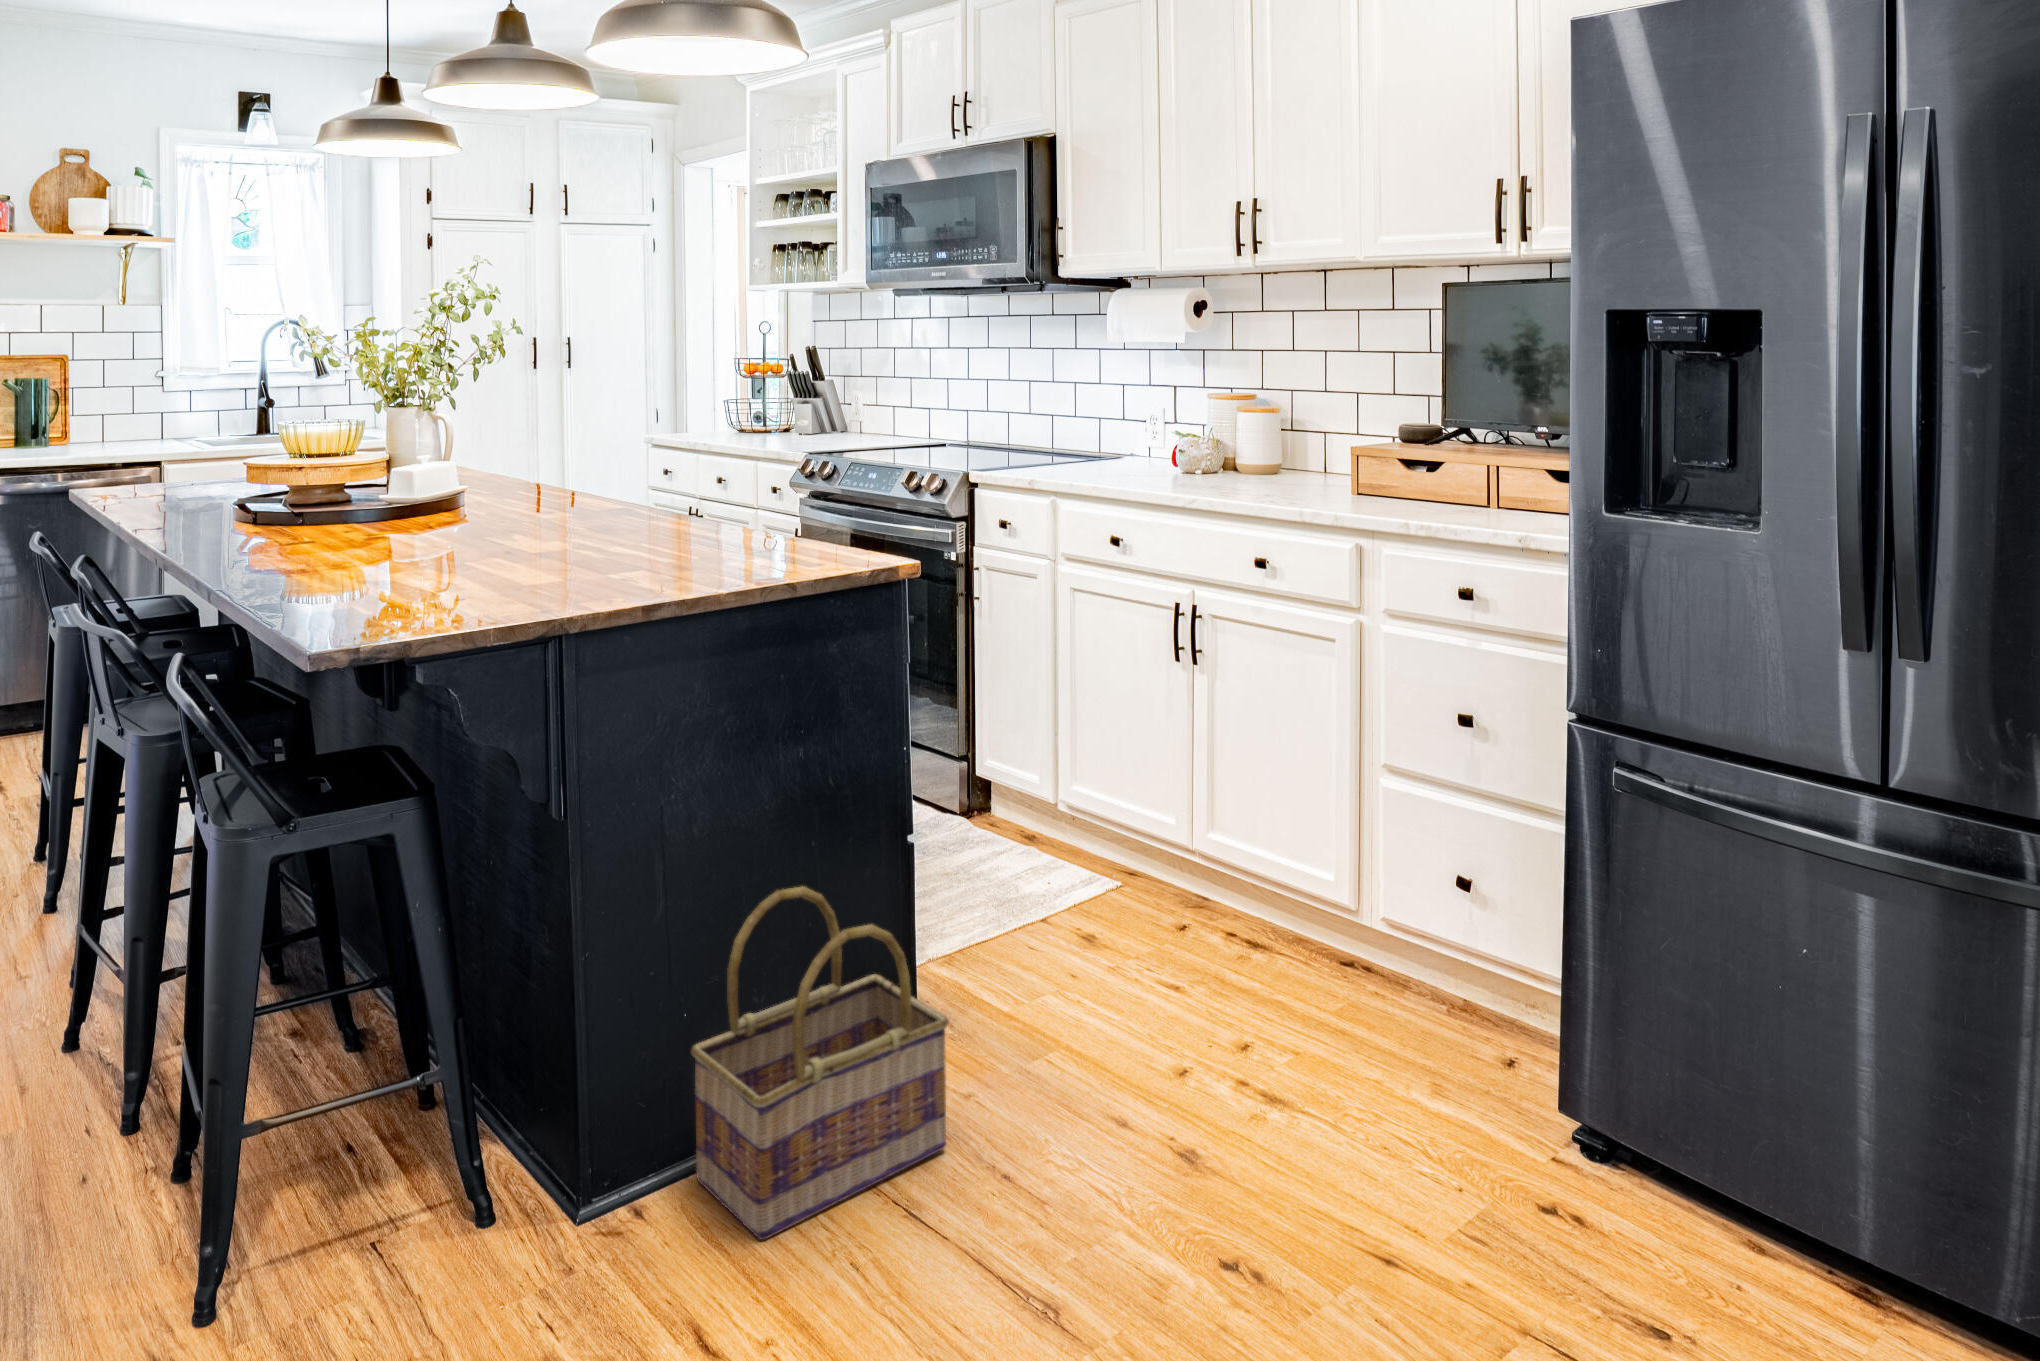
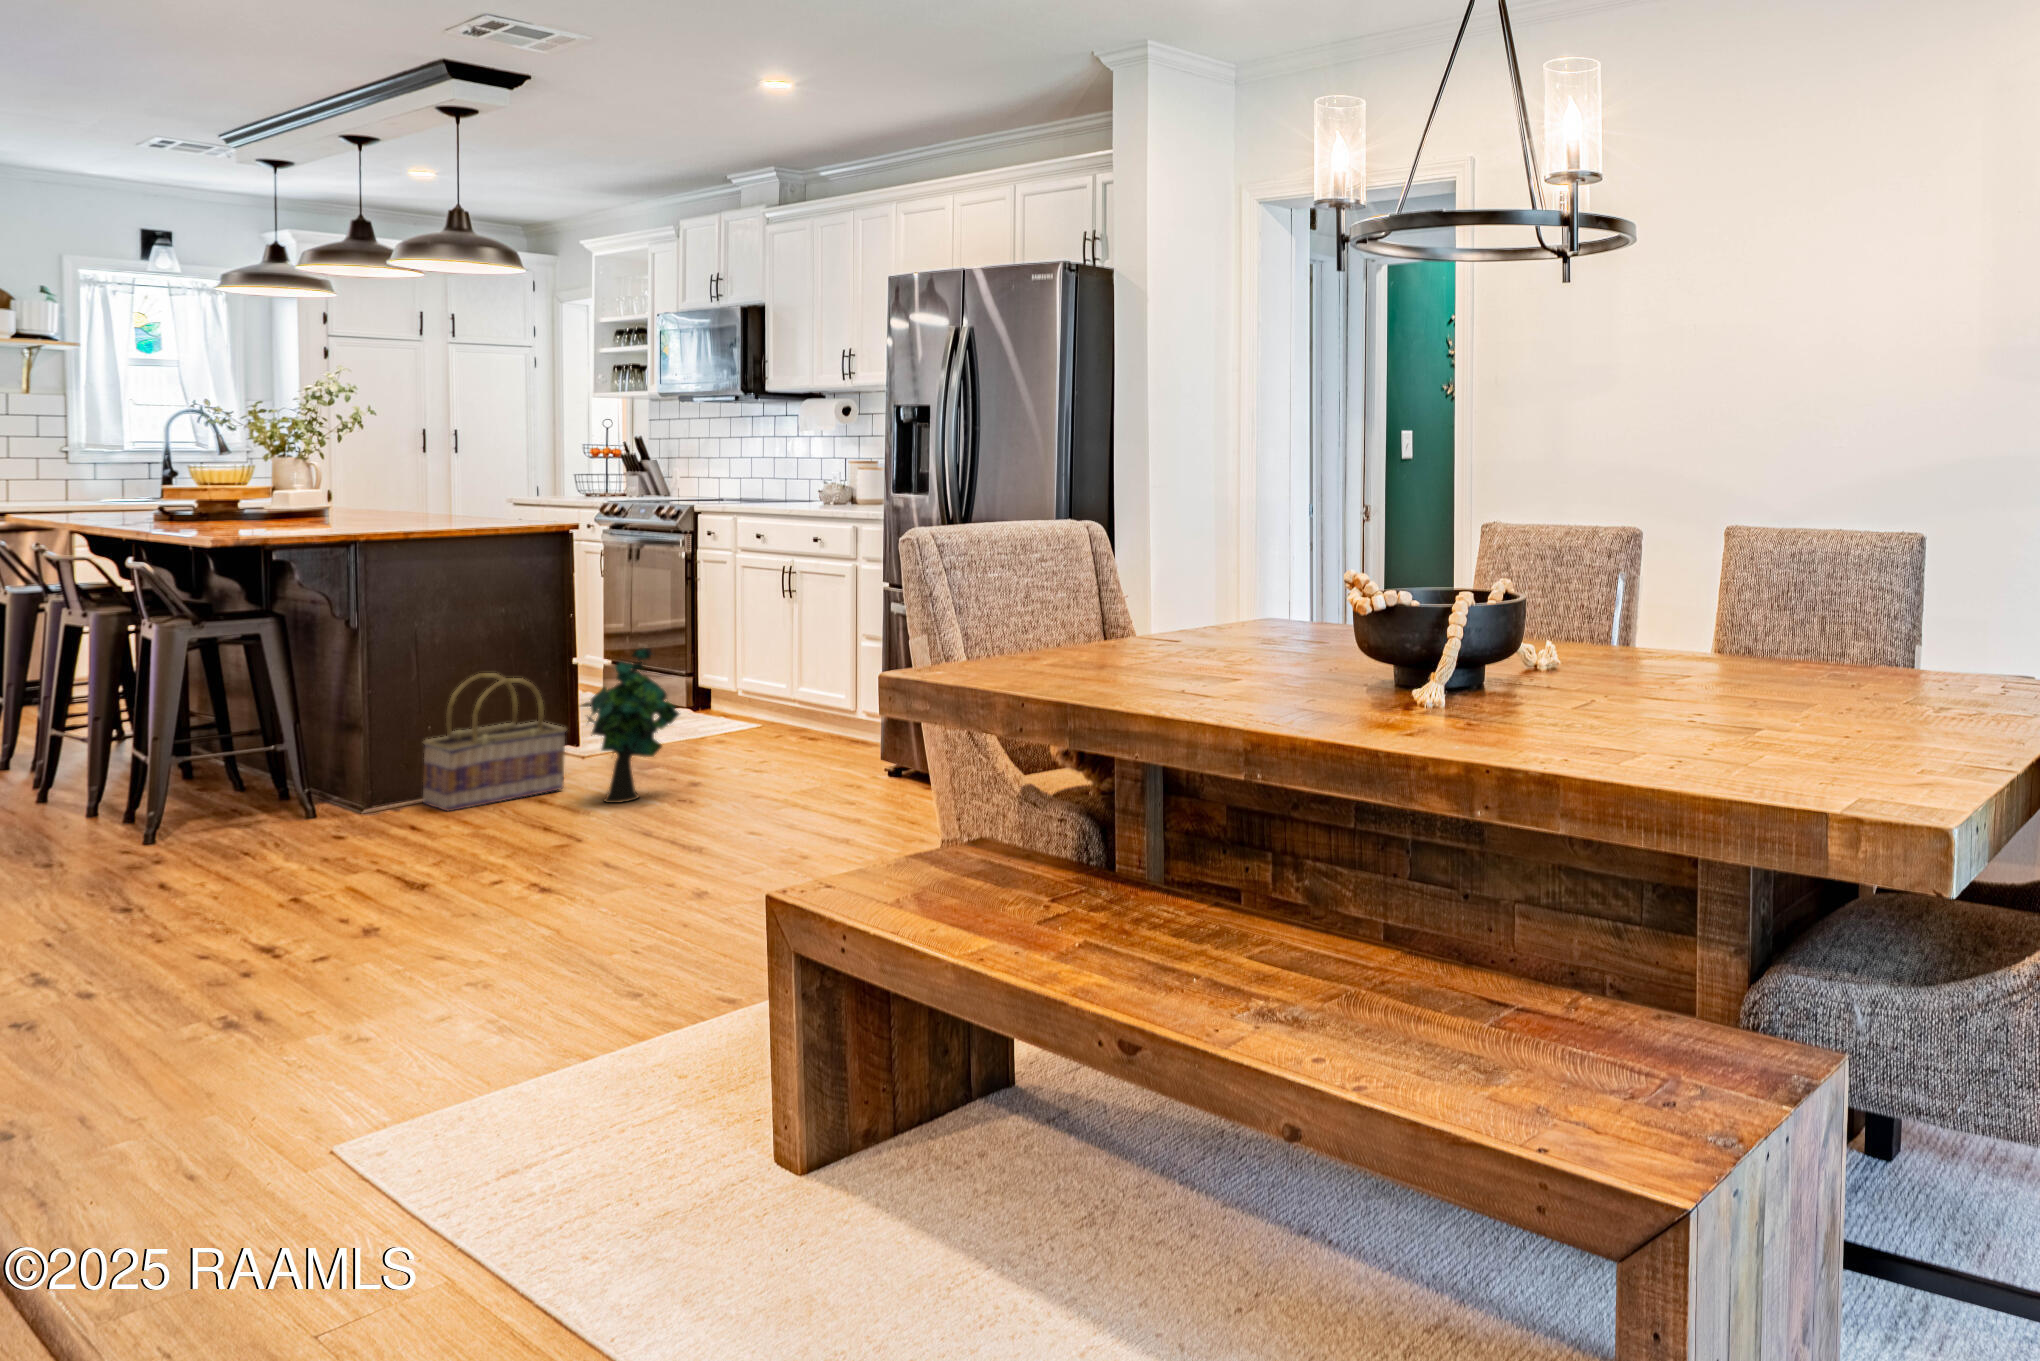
decorative plant: none [994,884,1205,1253] -> present [582,648,679,803]

